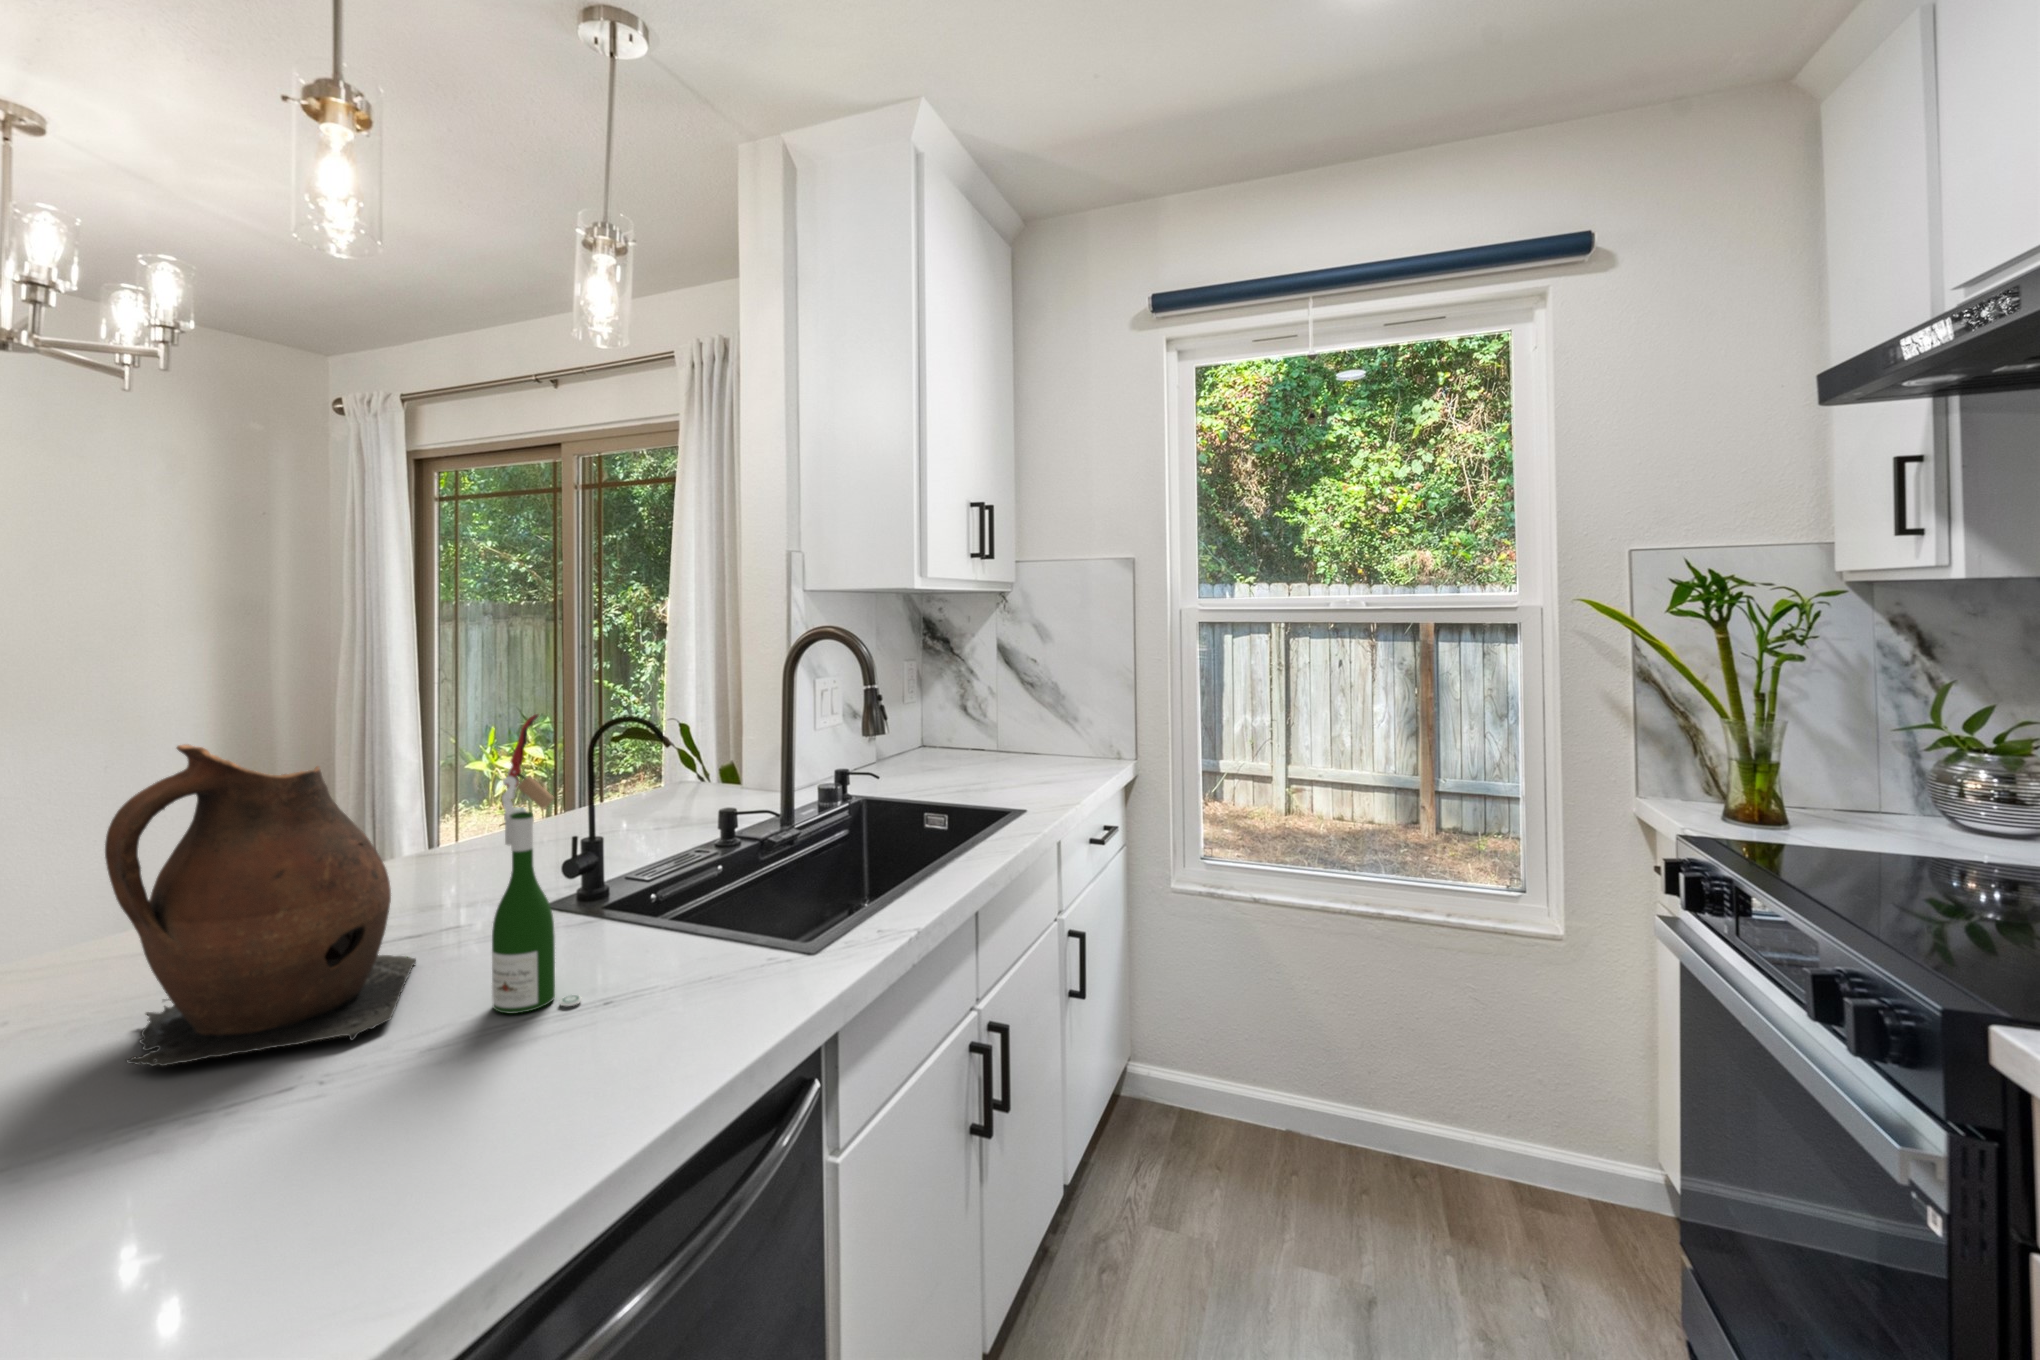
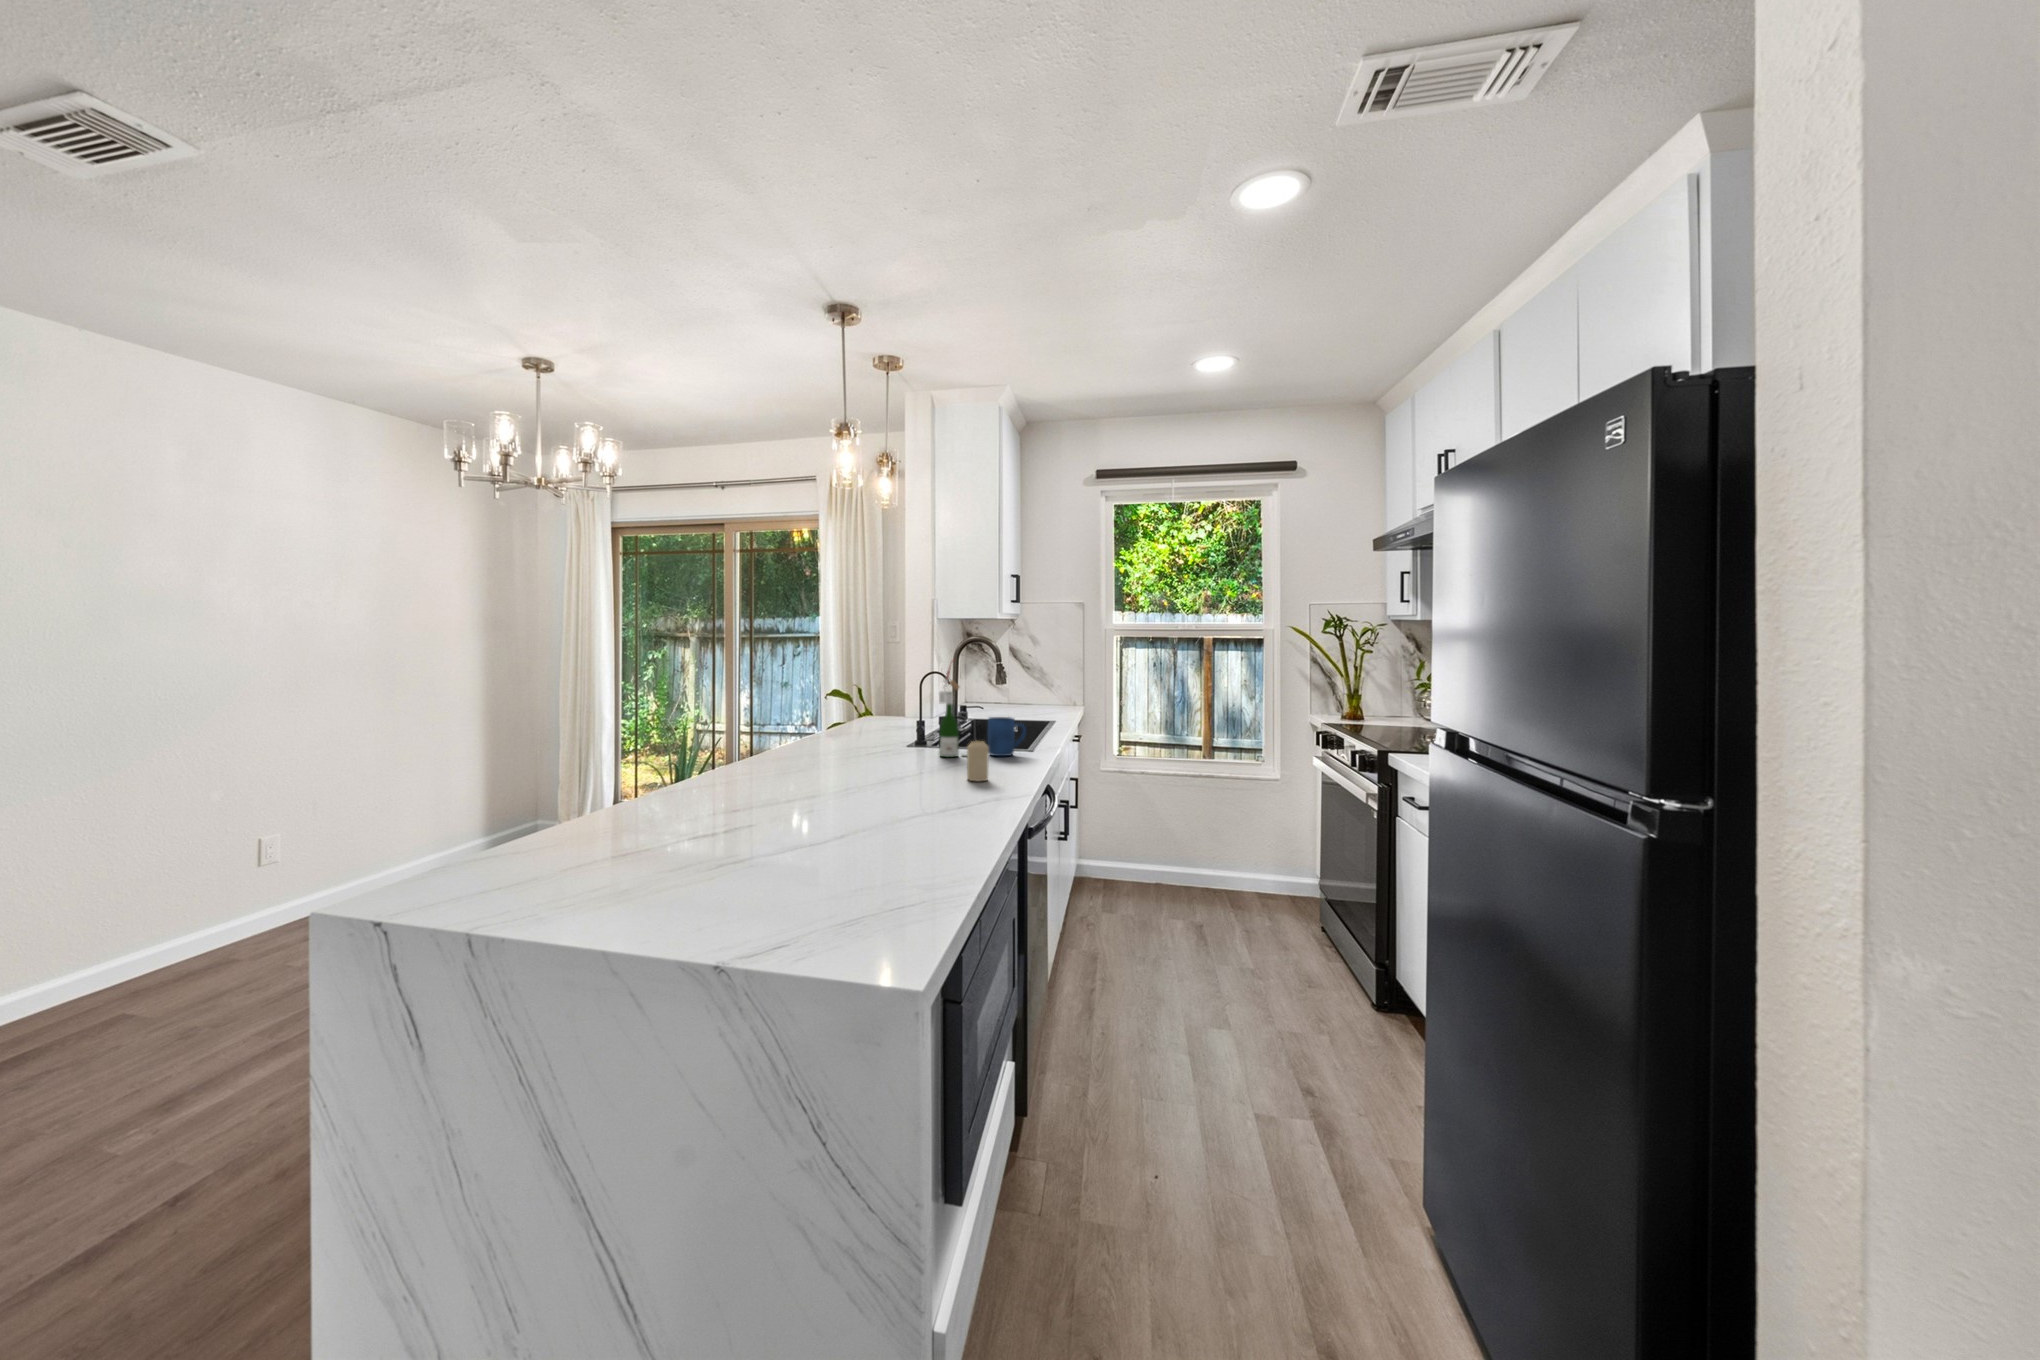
ceramic pitcher: present [105,744,416,1066] -> none [829,666,918,763]
mug: none [640,880,756,1013] -> present [988,717,1026,756]
candle: none [220,1085,331,1284] -> present [967,741,989,781]

